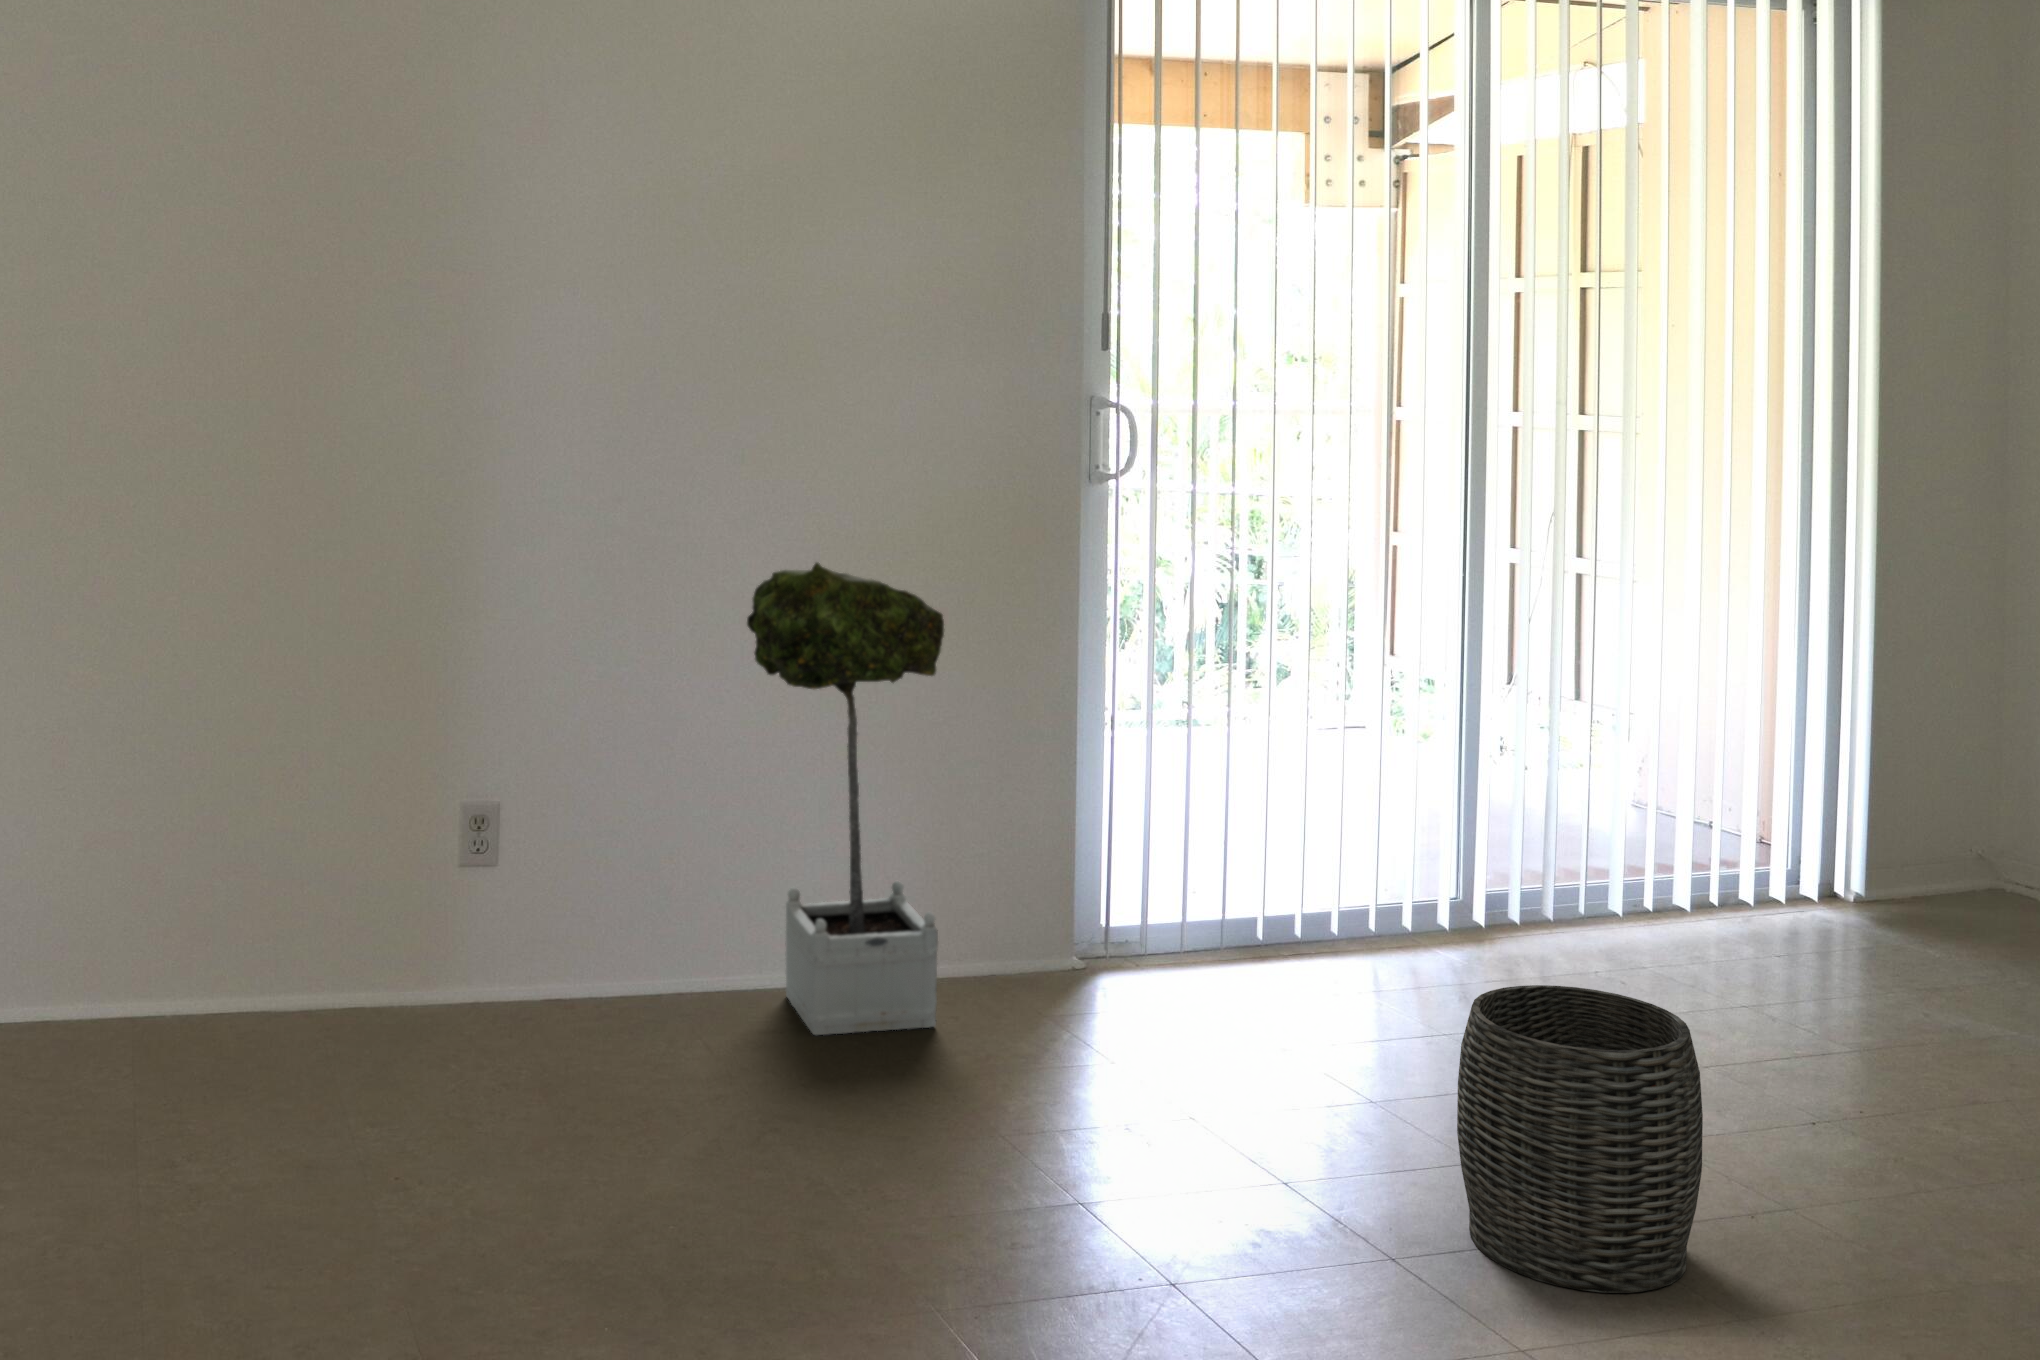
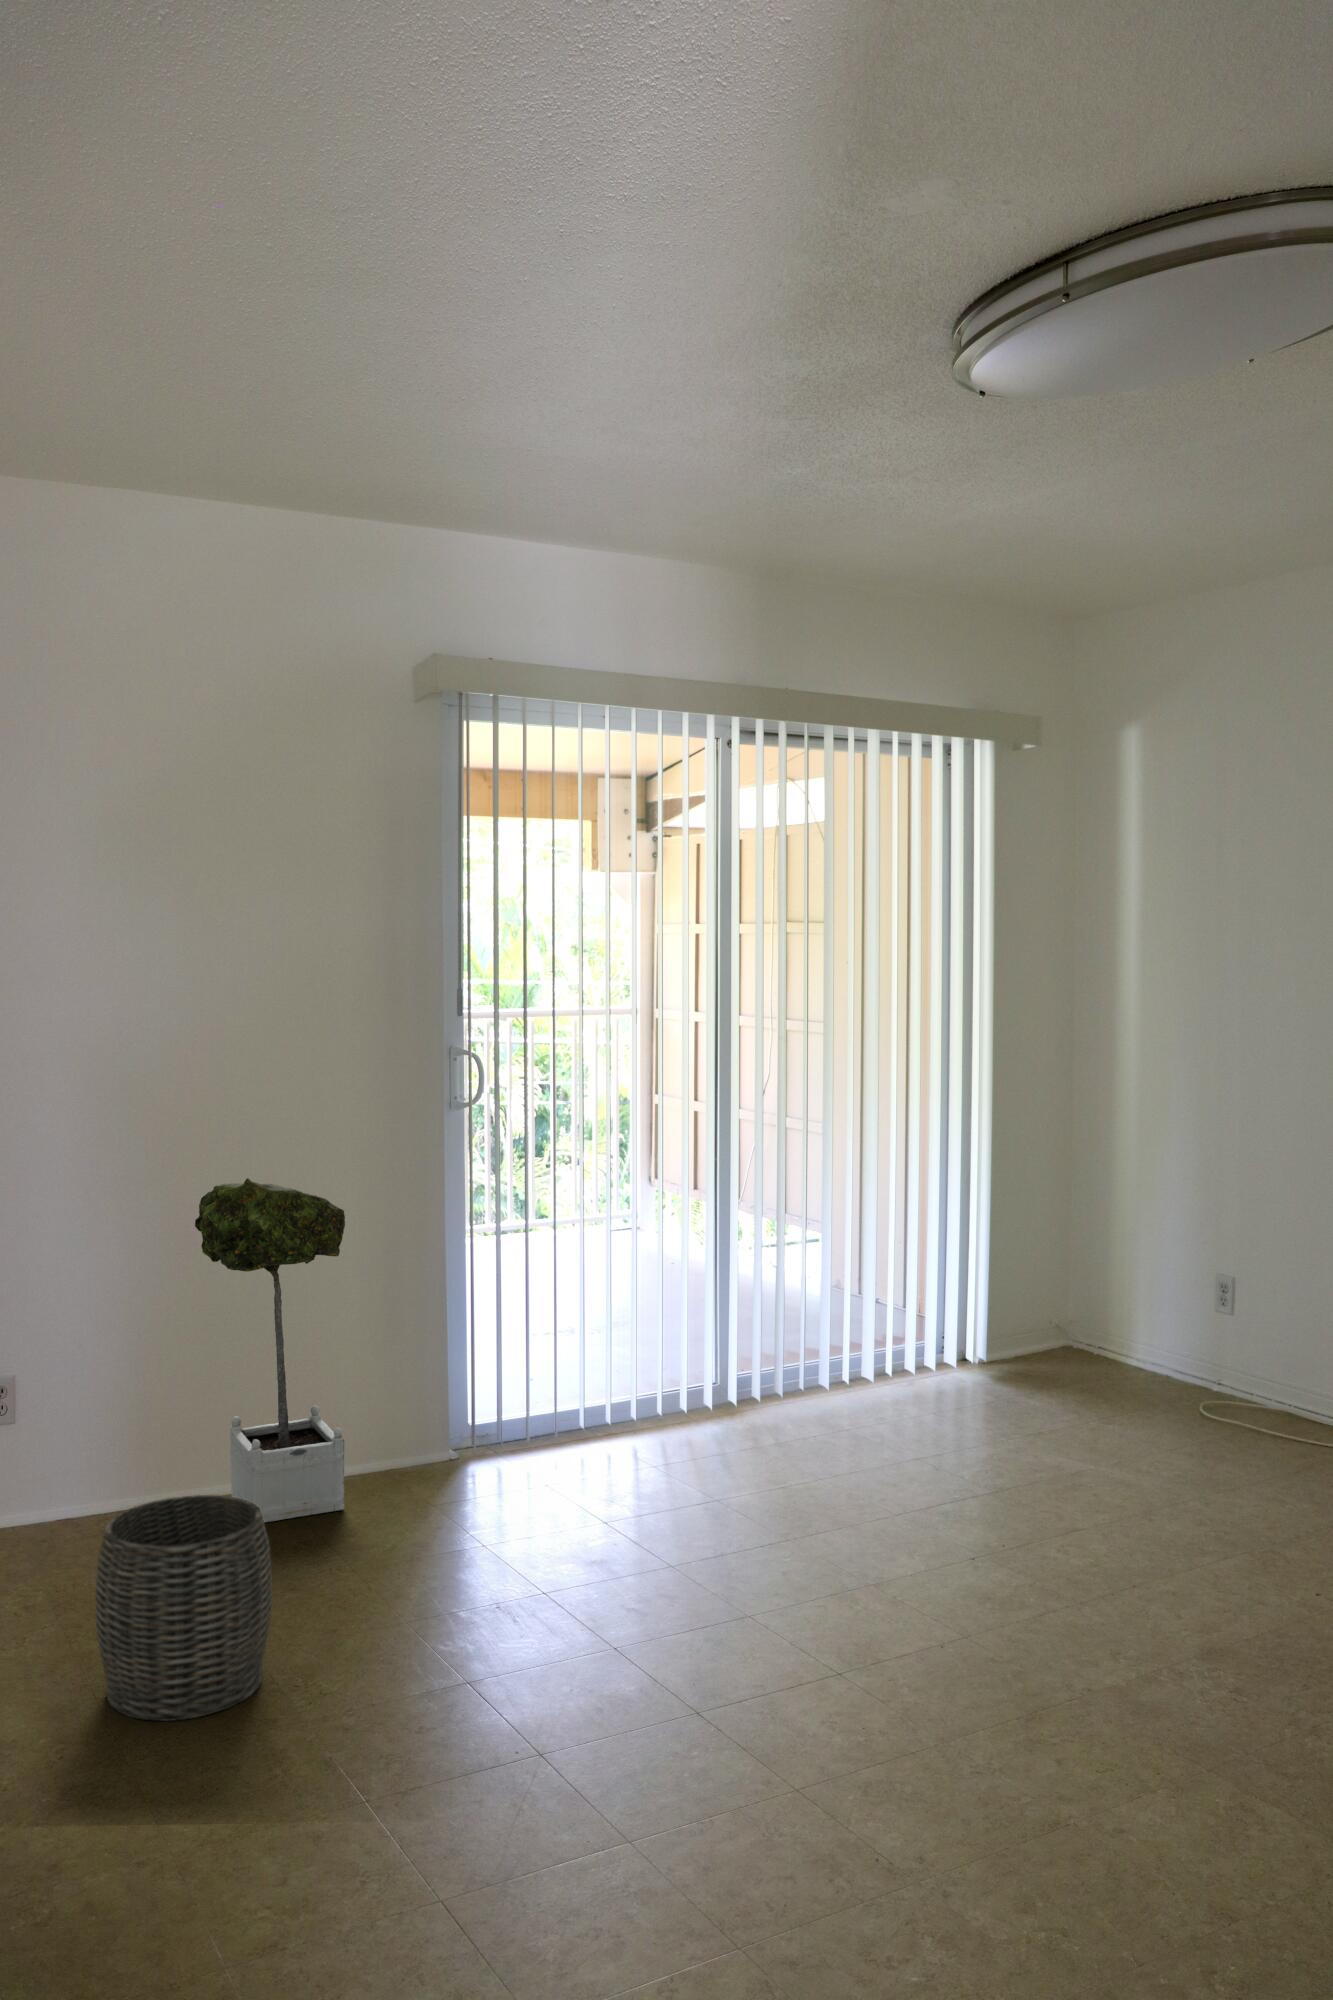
woven basket: present [1457,985,1703,1293] -> present [96,1495,272,1721]

